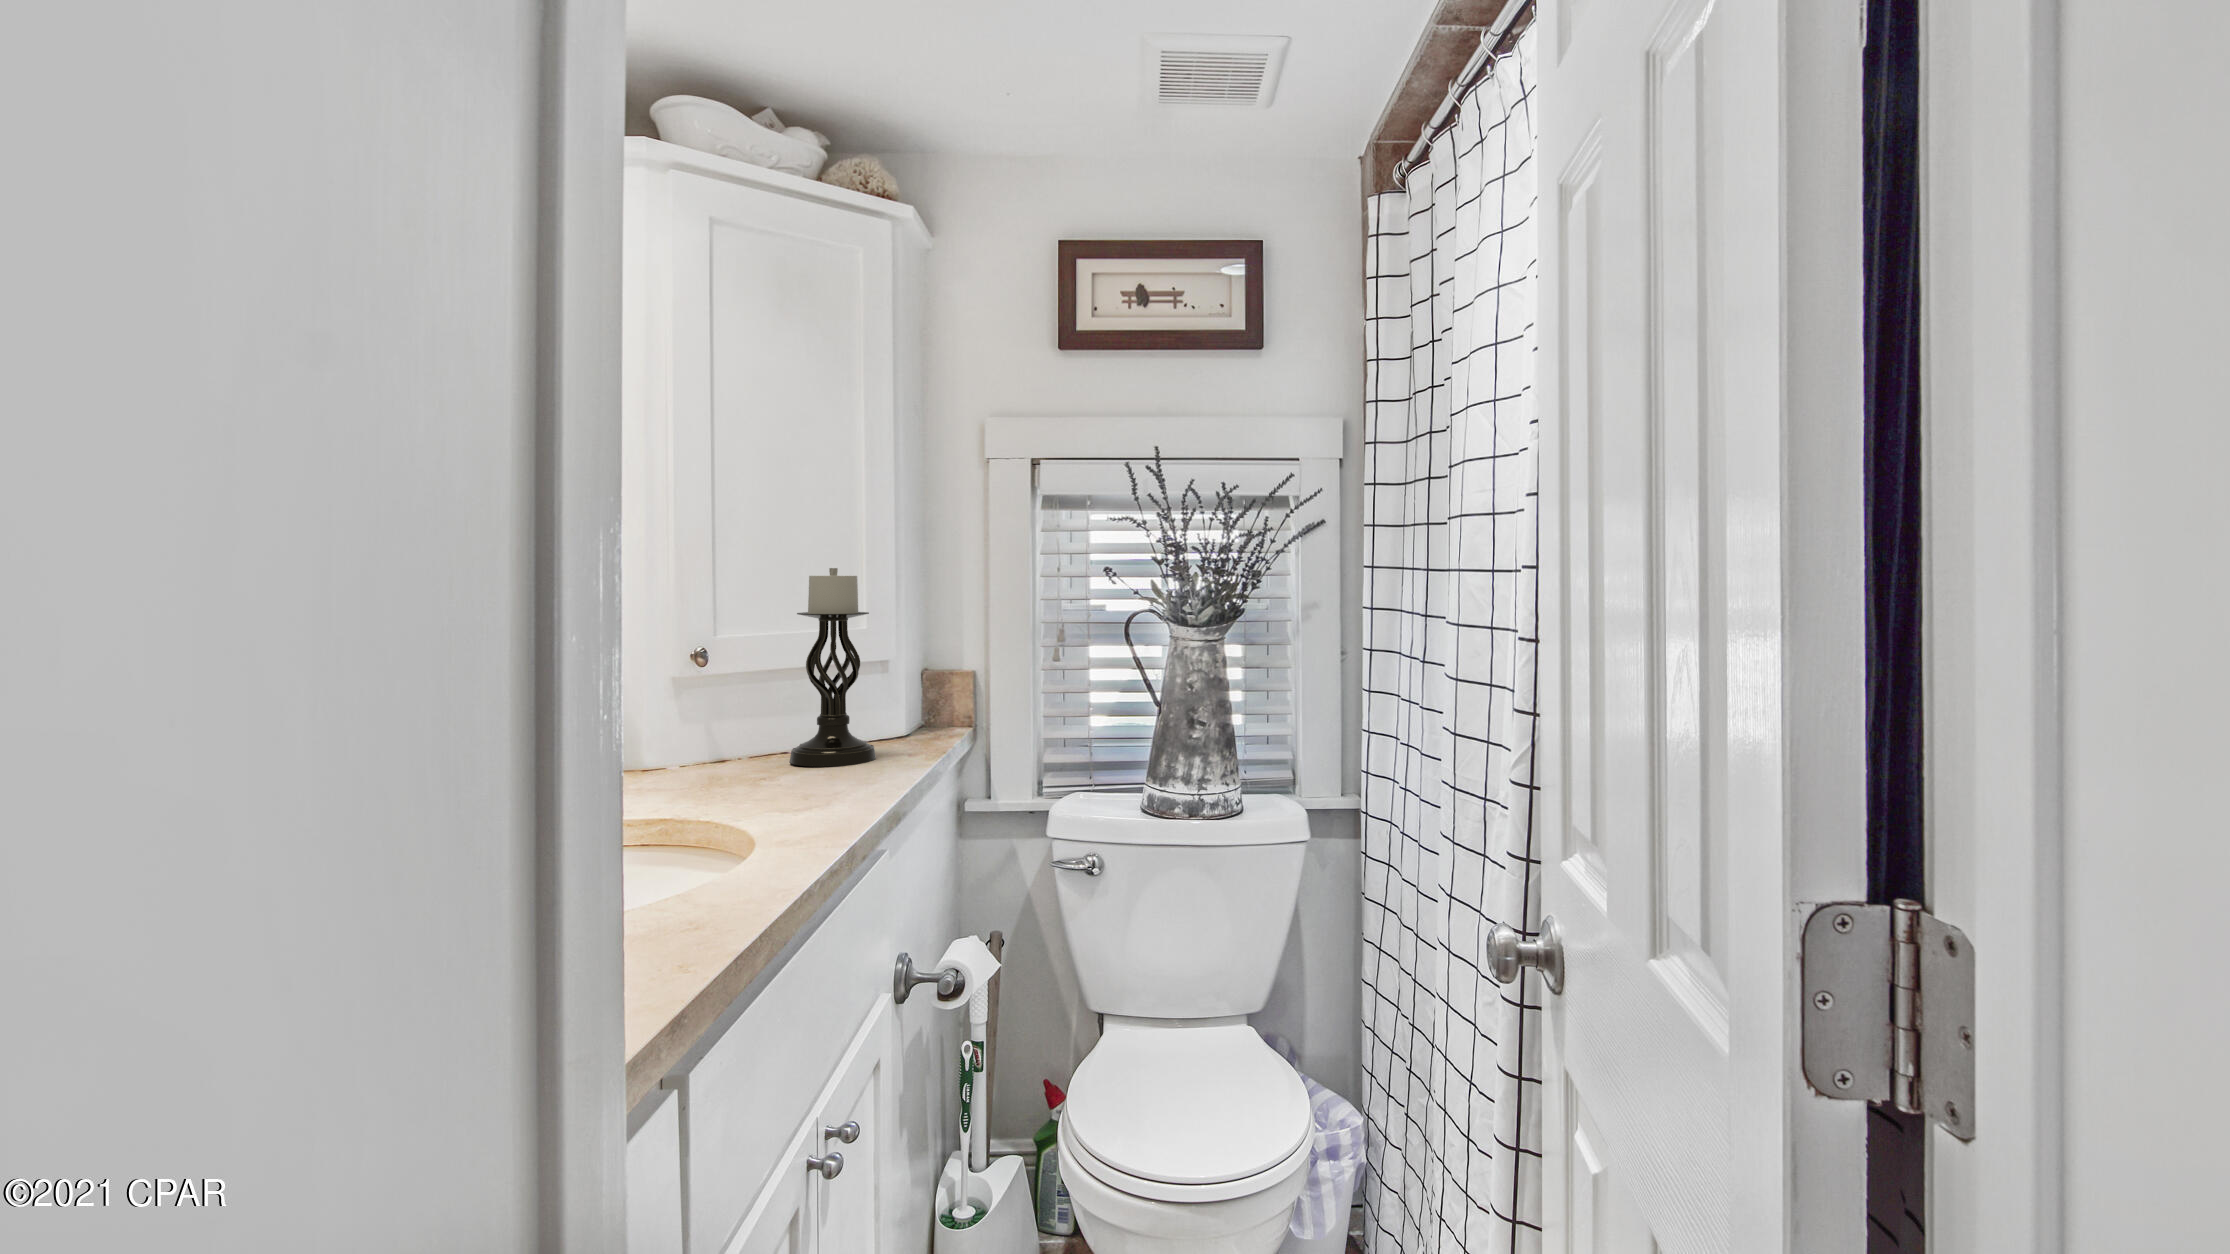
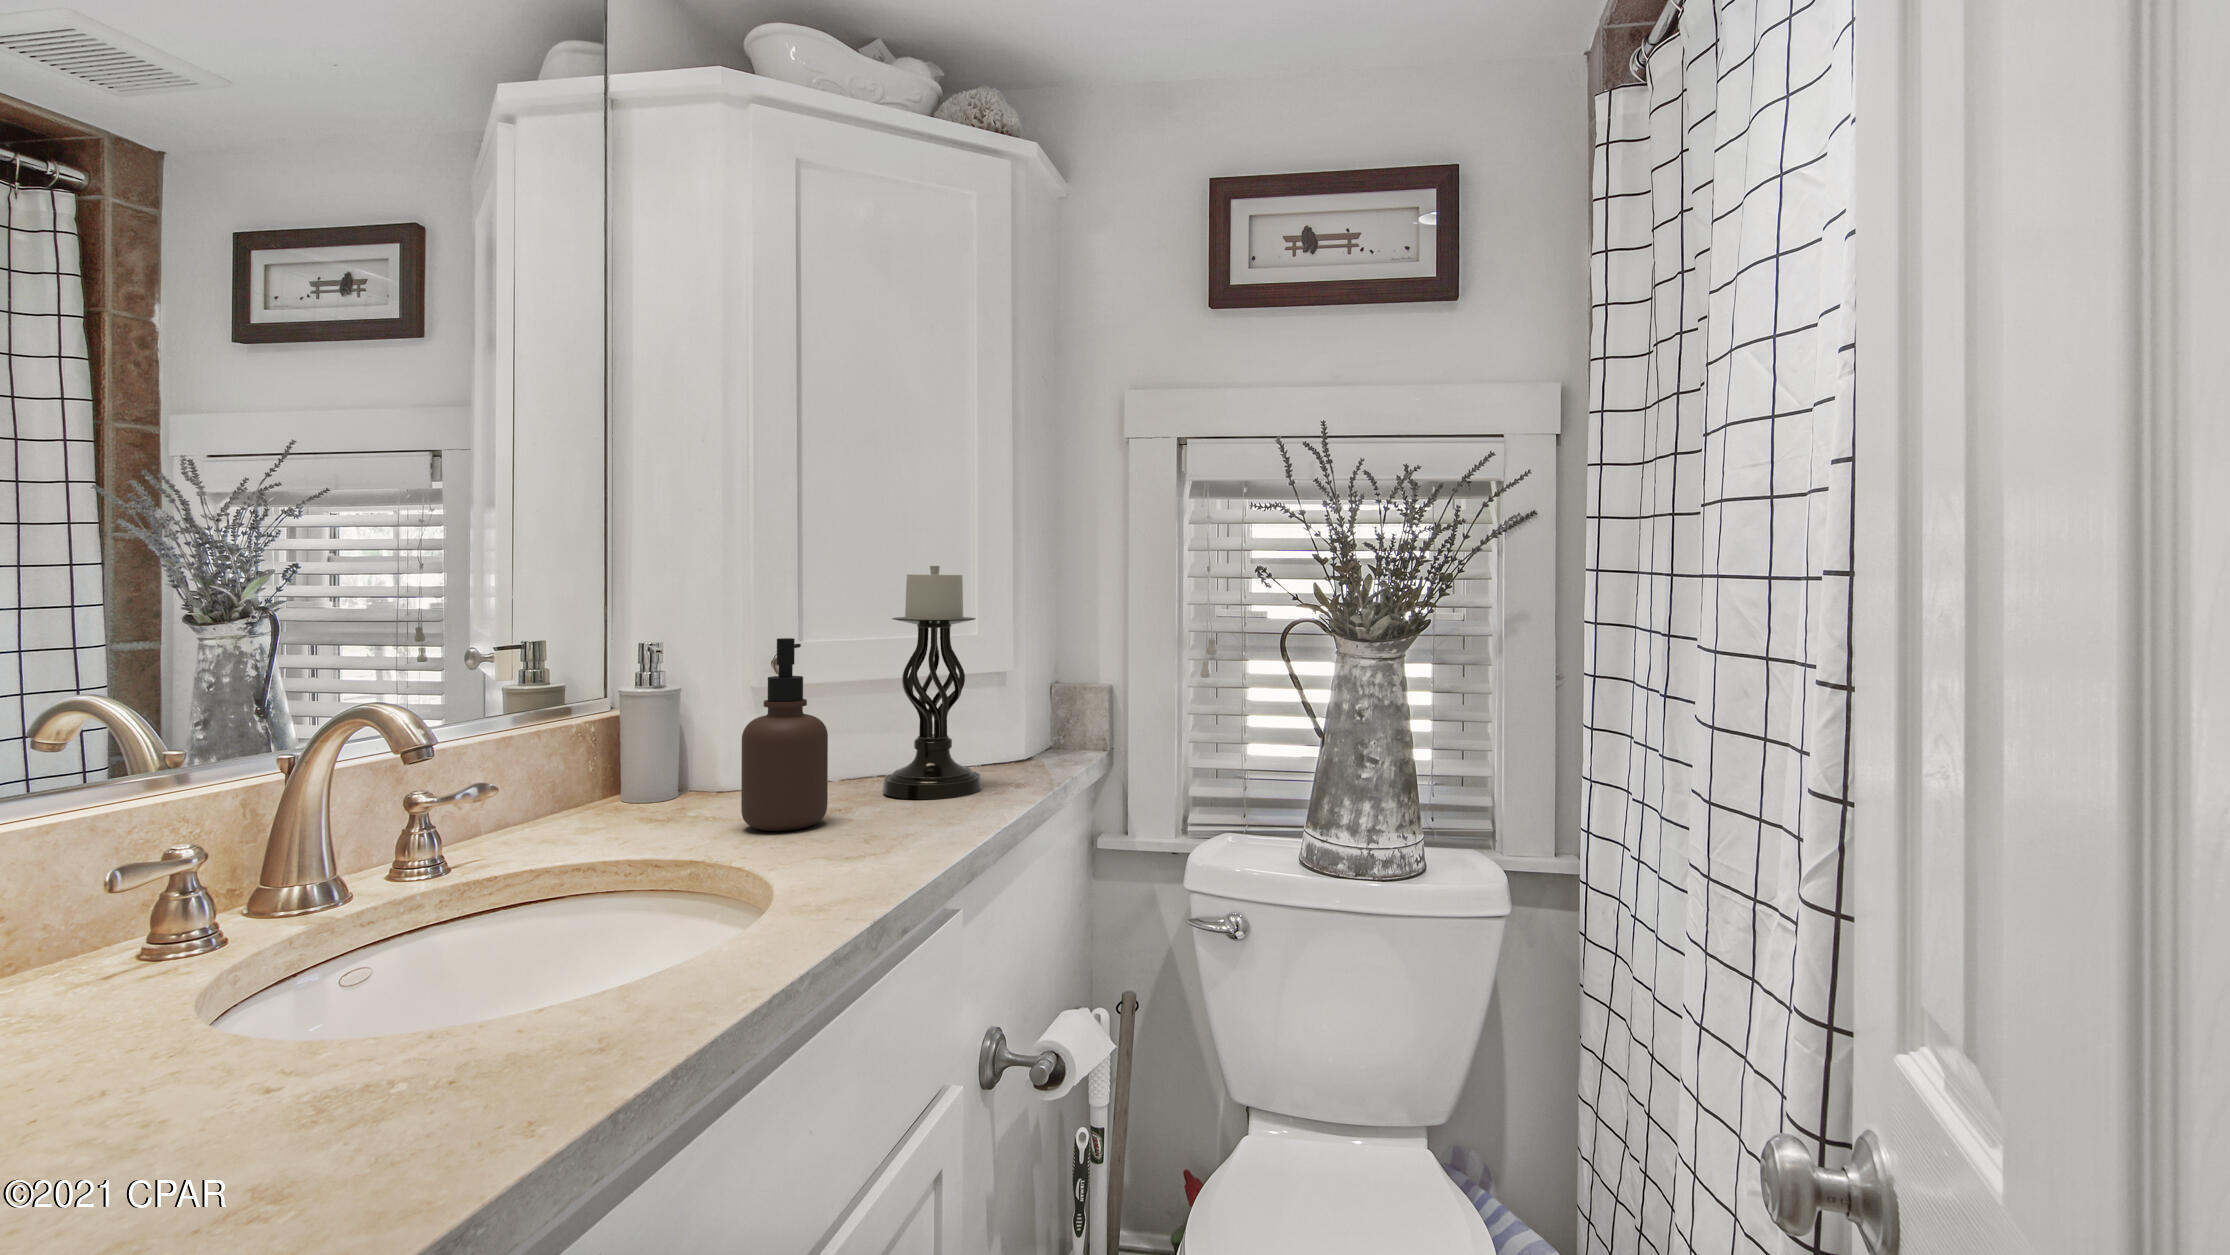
soap dispenser: none [683,630,757,792] -> present [741,638,828,831]

